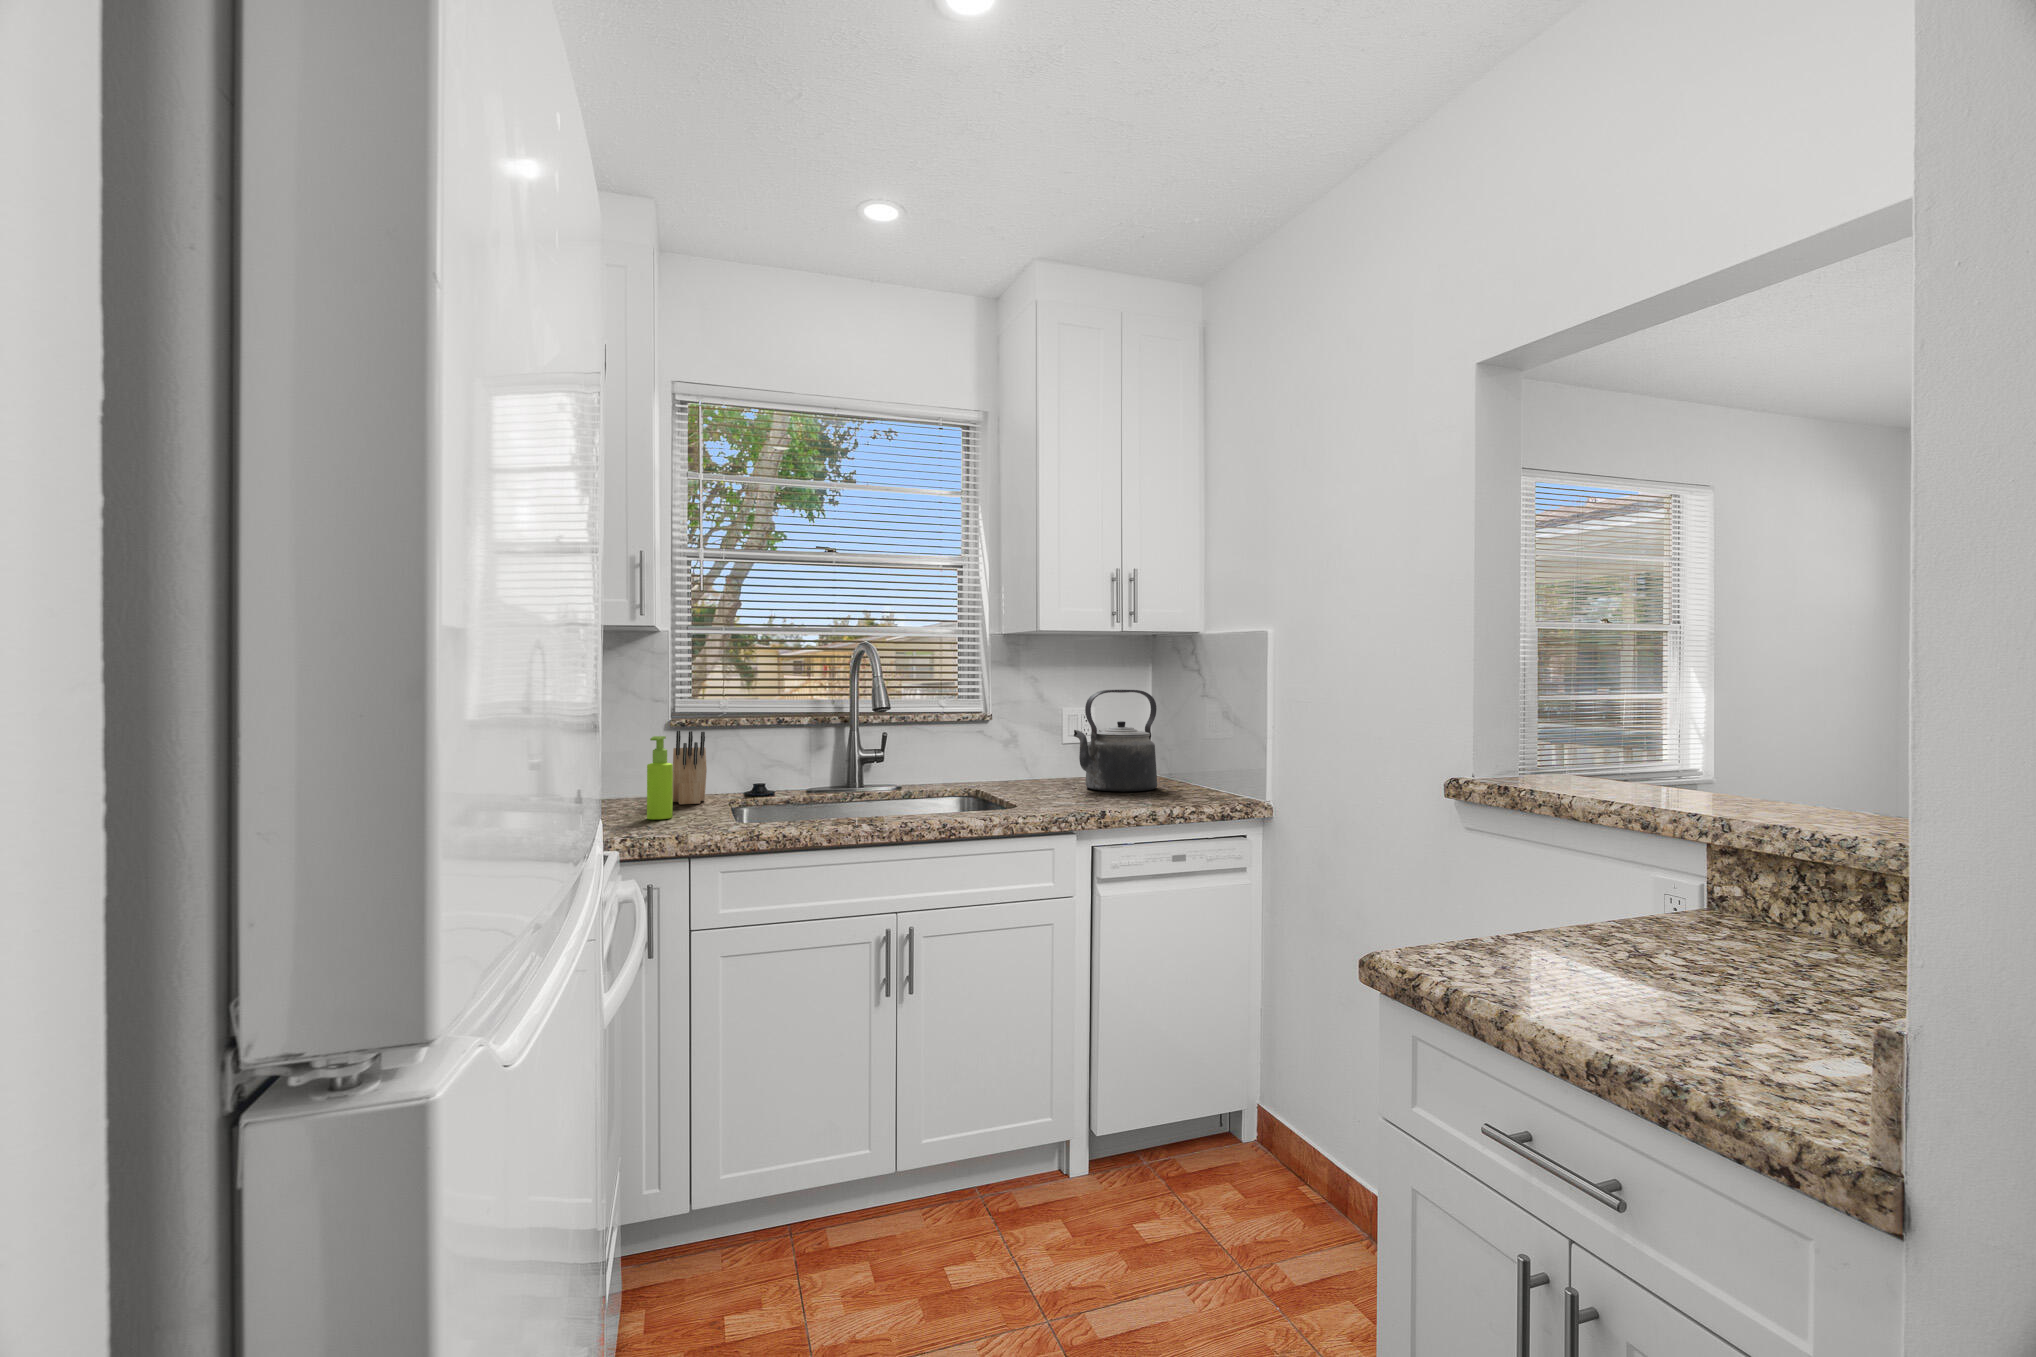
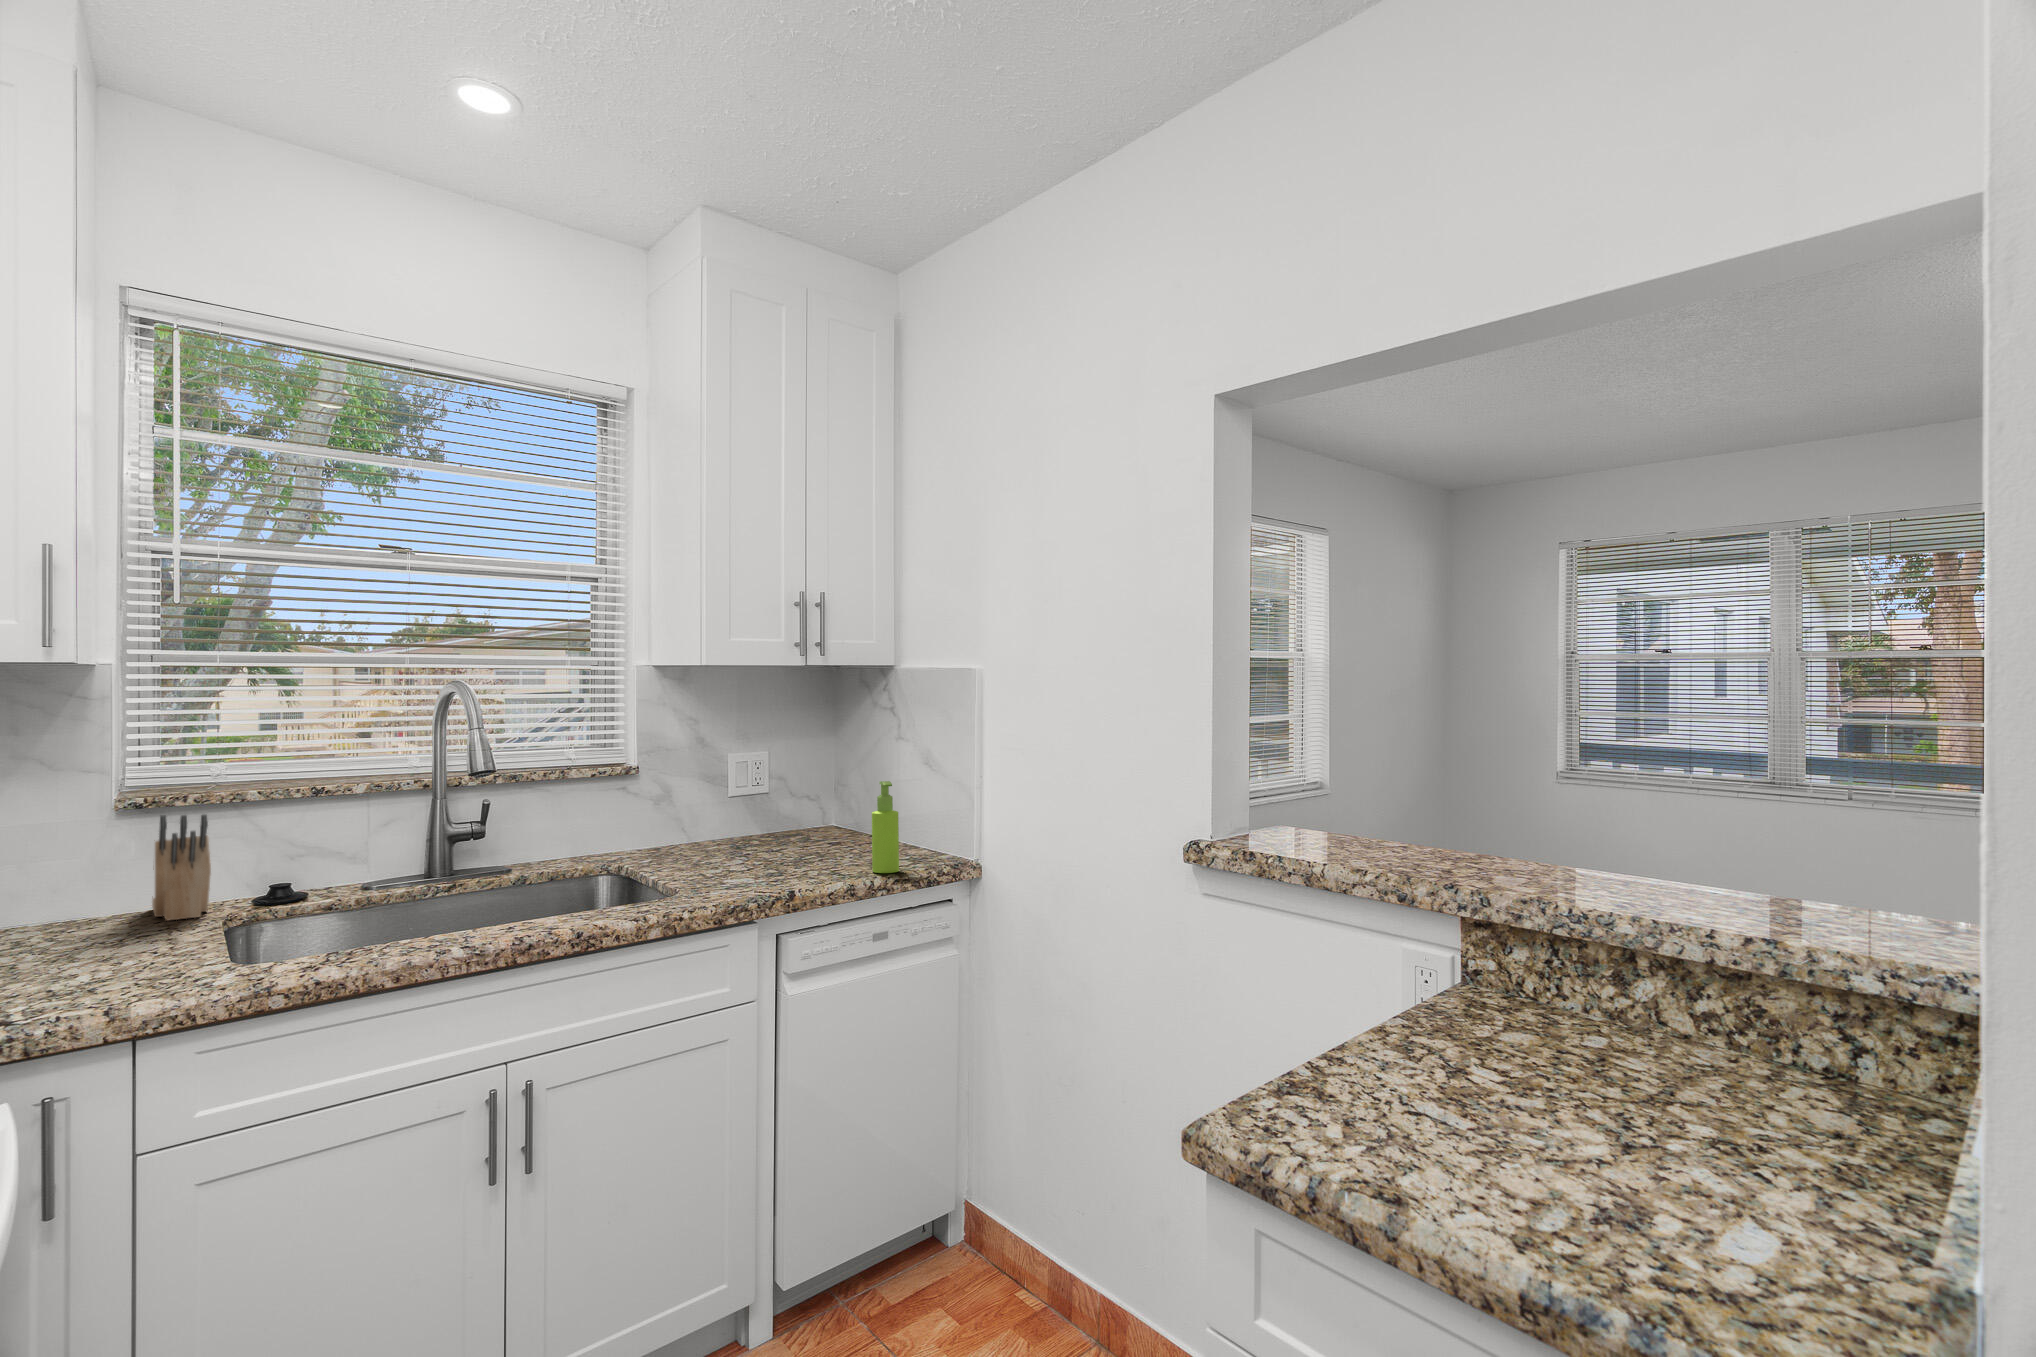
kettle: present [1074,690,1157,792] -> none [746,731,851,860]
soap dispenser: present [647,736,673,819] -> present [872,781,899,873]

